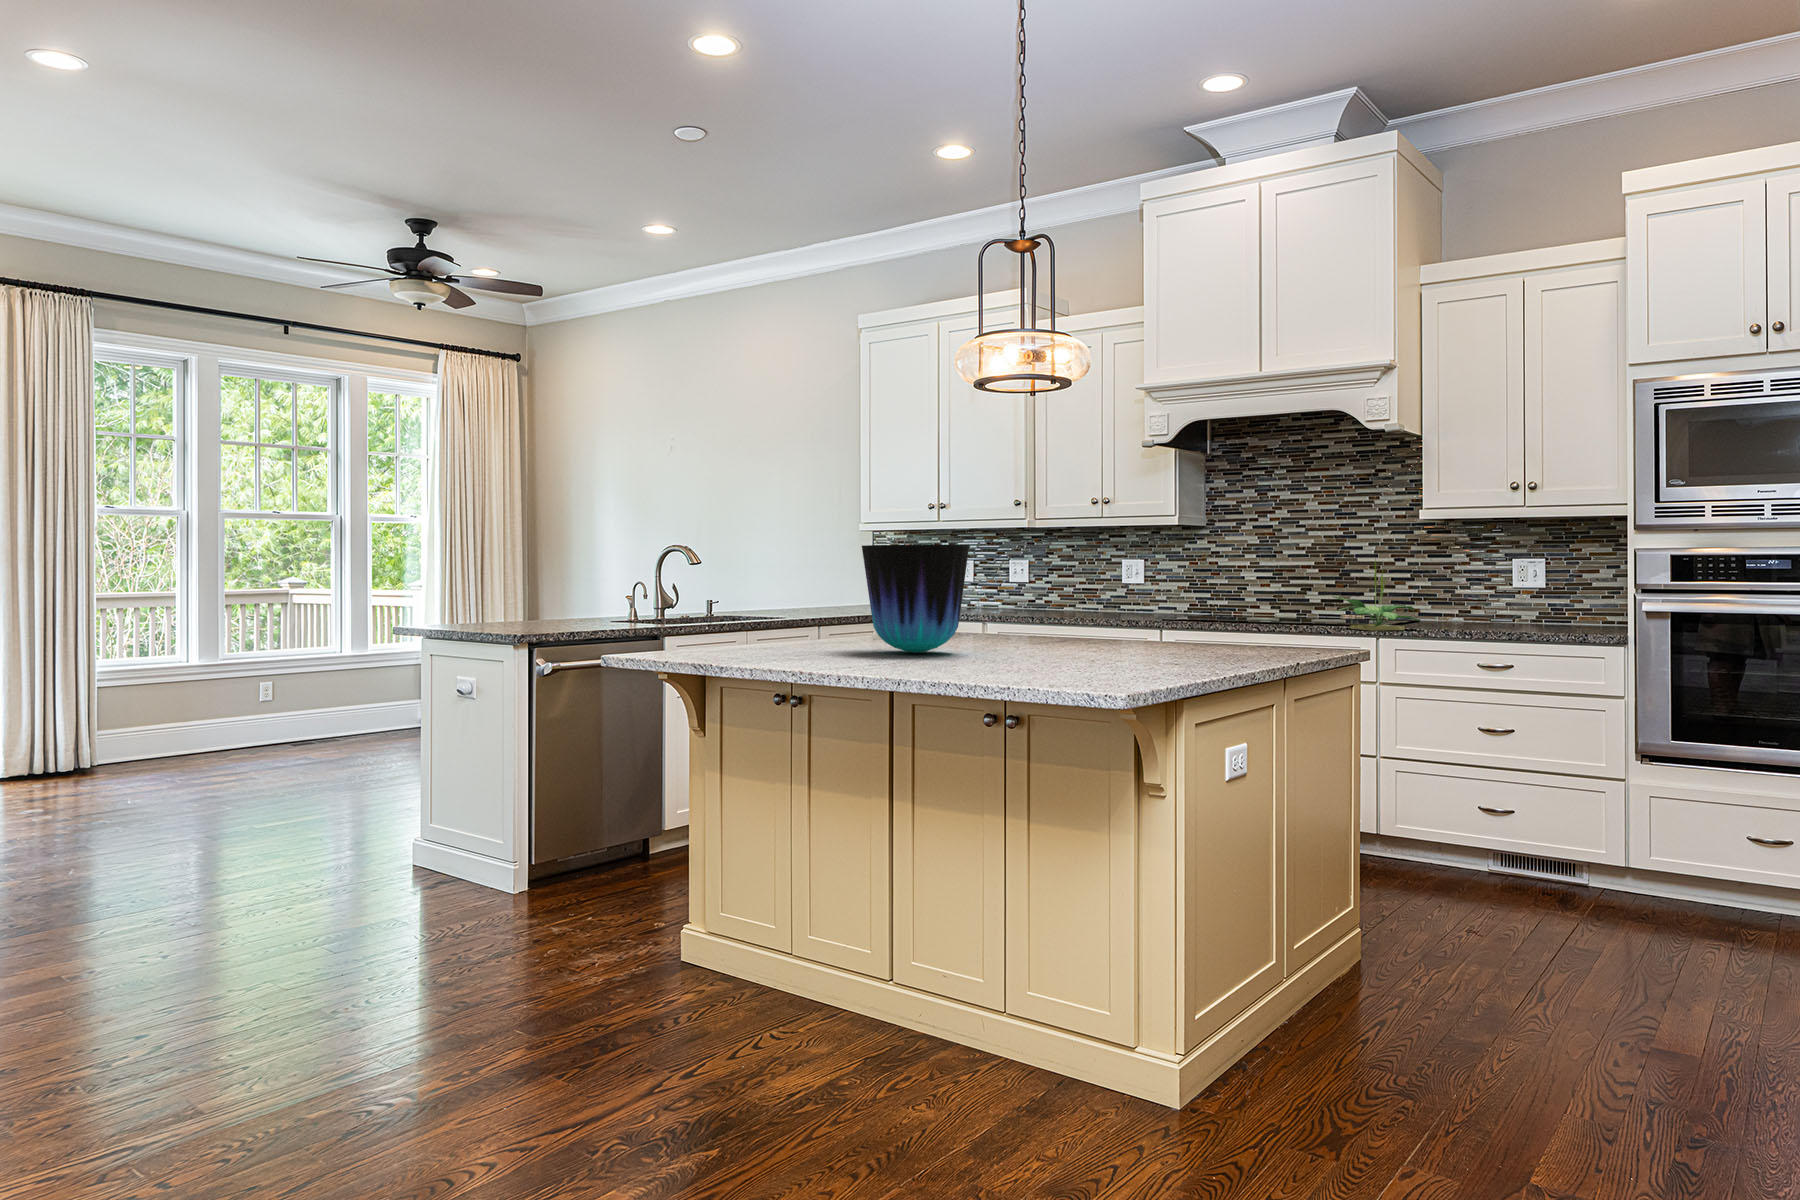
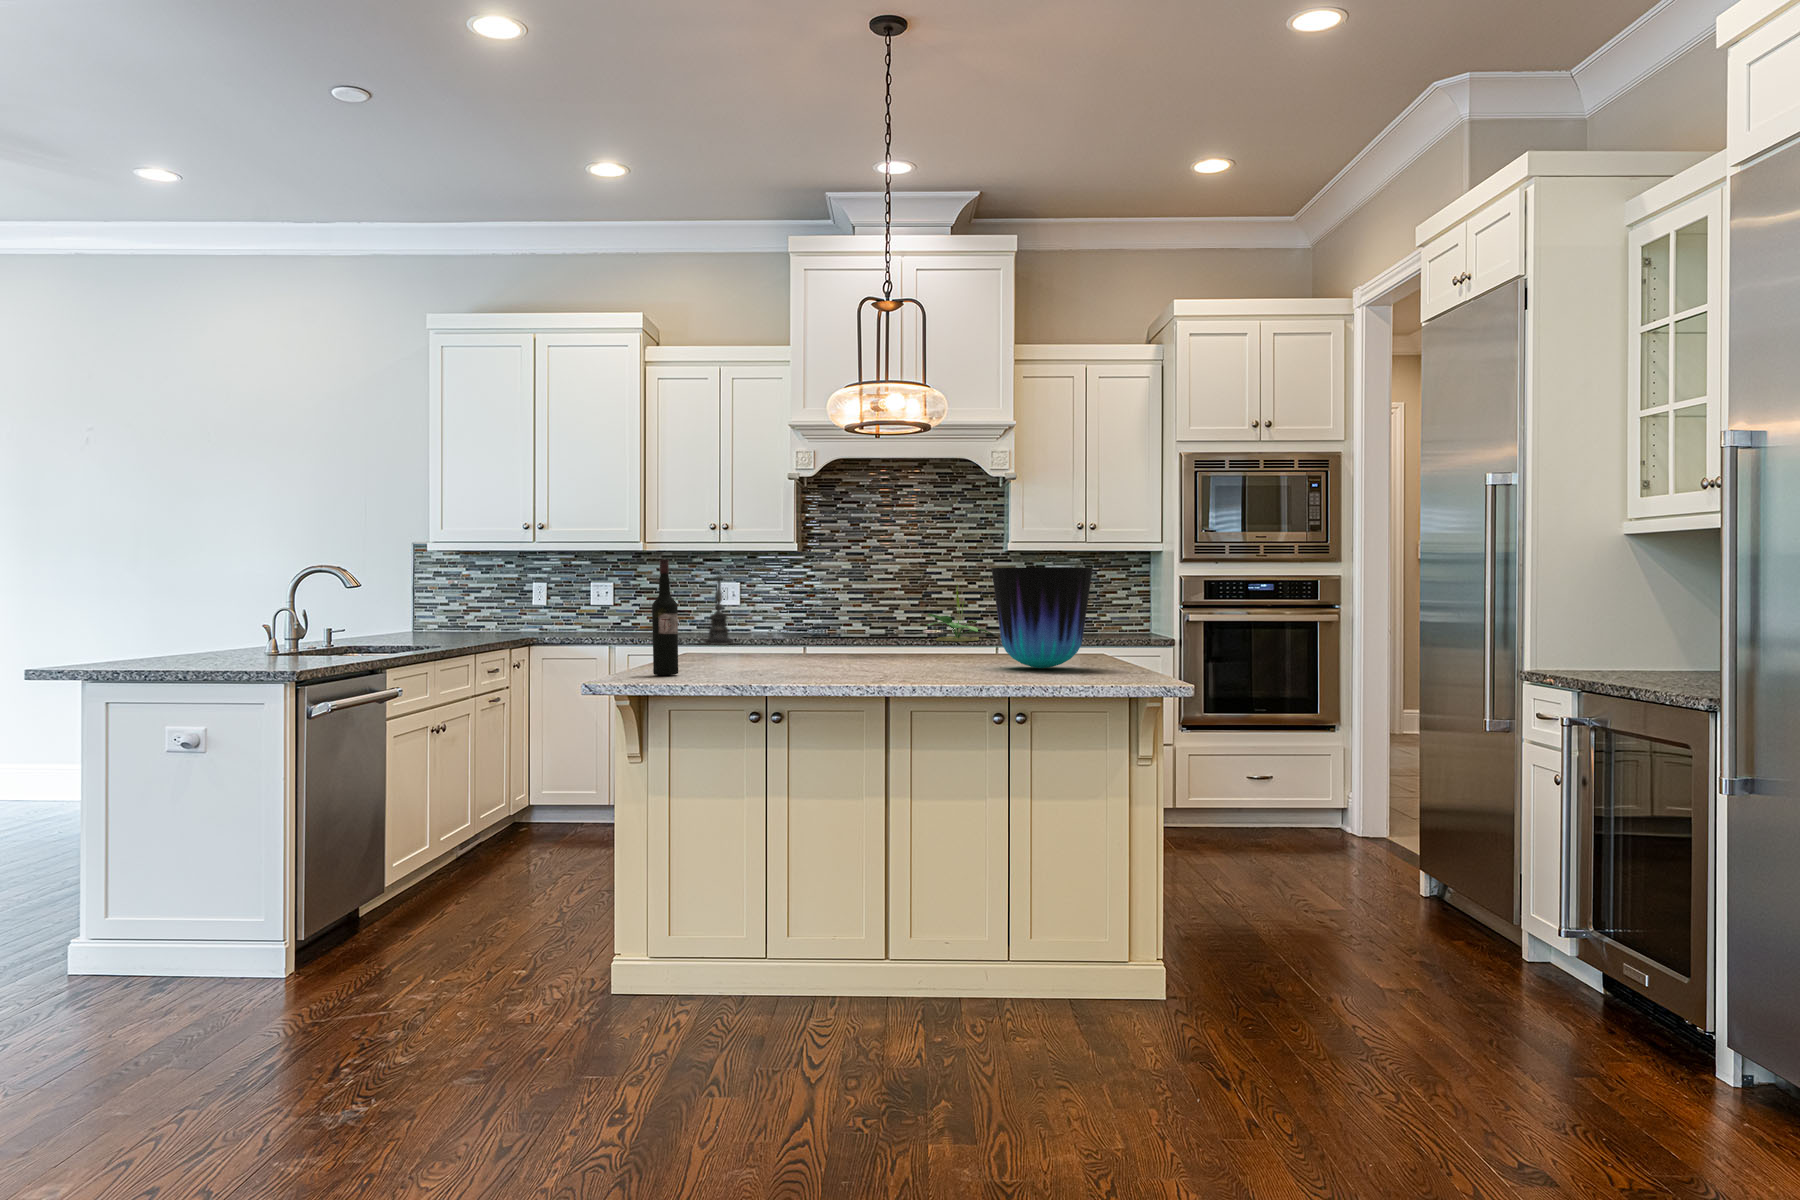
candle holder: none [1040,543,1096,625] -> present [703,574,734,645]
wine bottle: none [765,545,788,647] -> present [652,559,678,675]
vase: present [862,545,969,653] -> present [991,567,1093,668]

